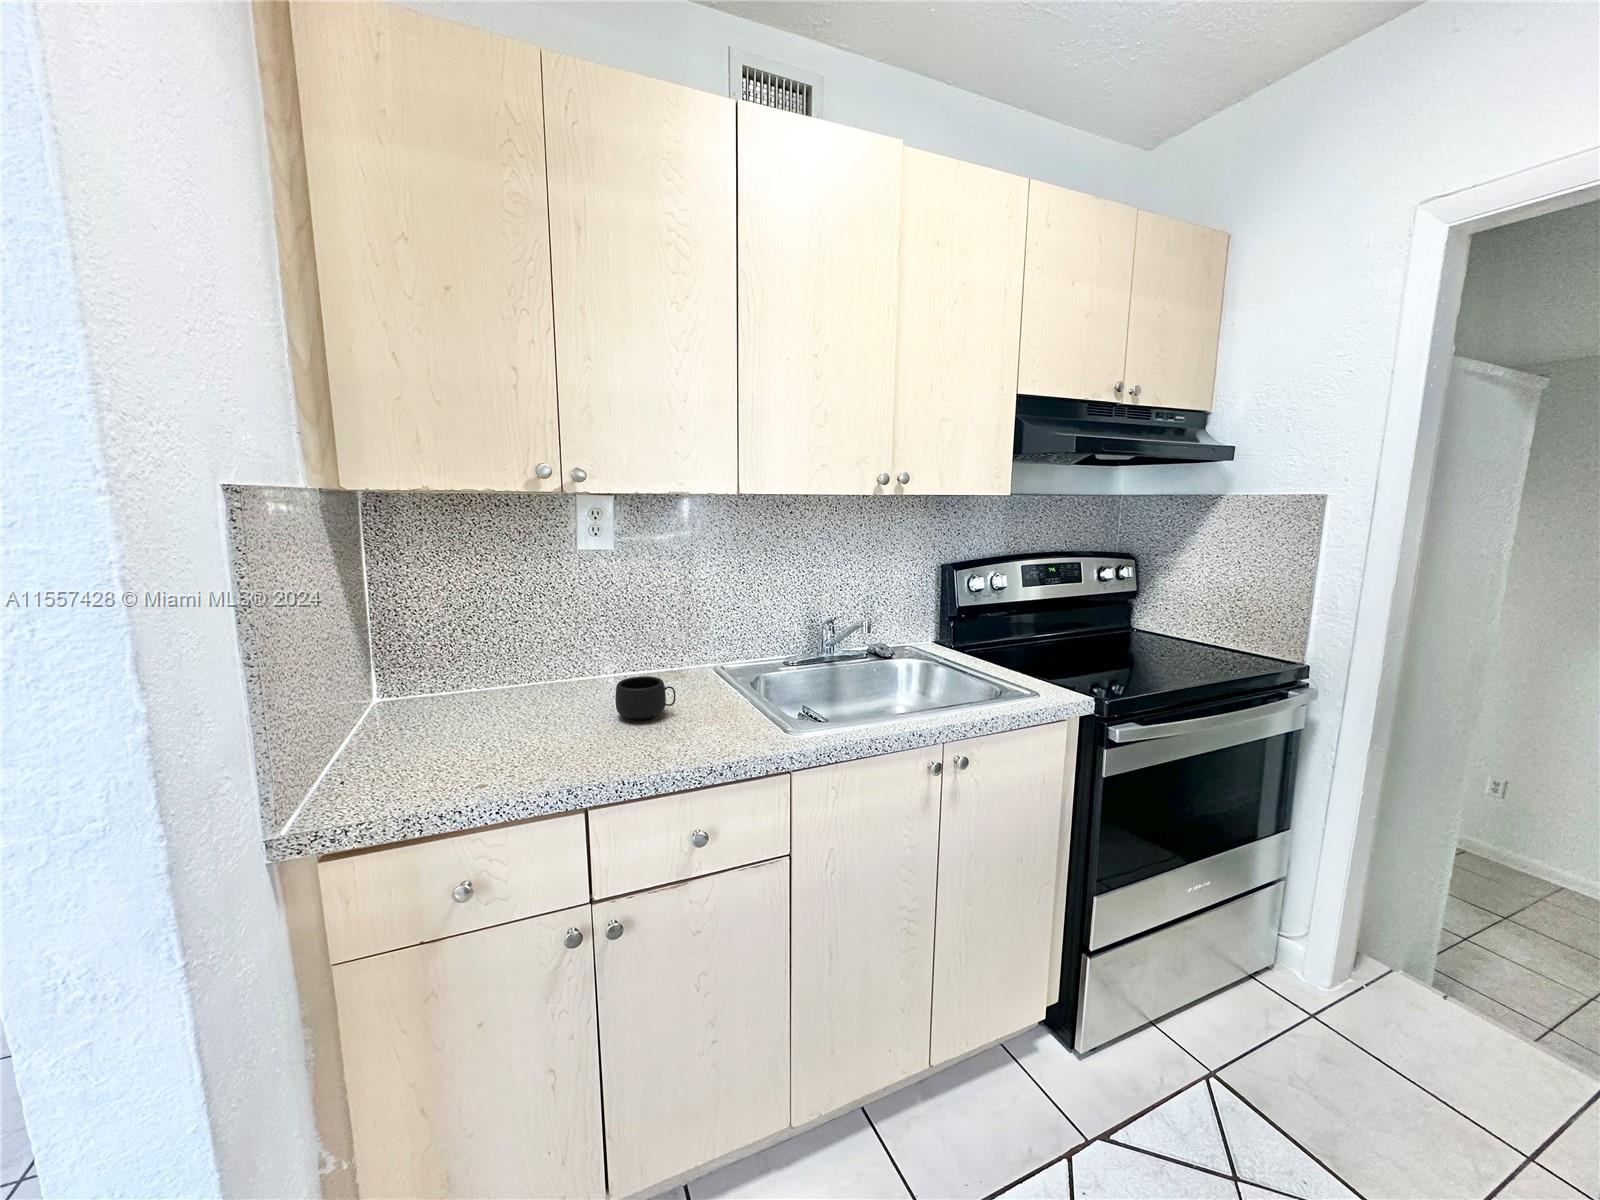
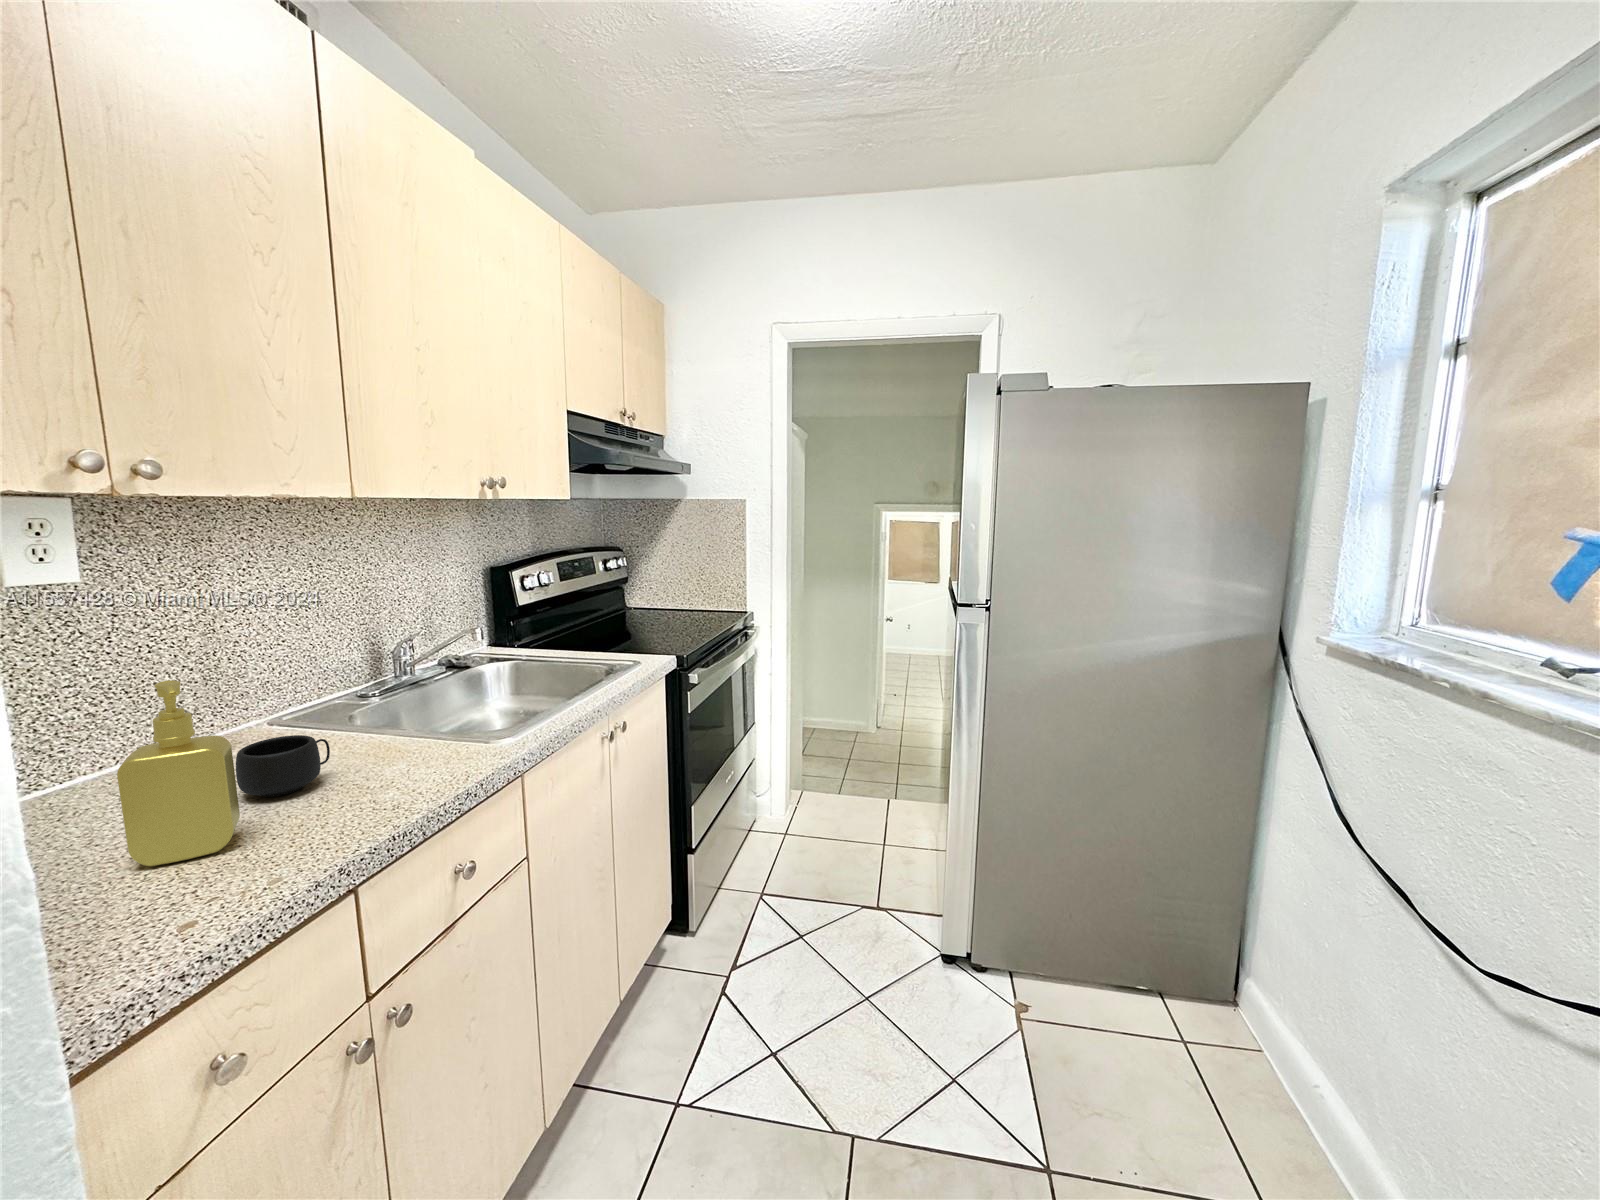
soap dispenser: none [520,621,583,744] -> present [117,680,240,867]

